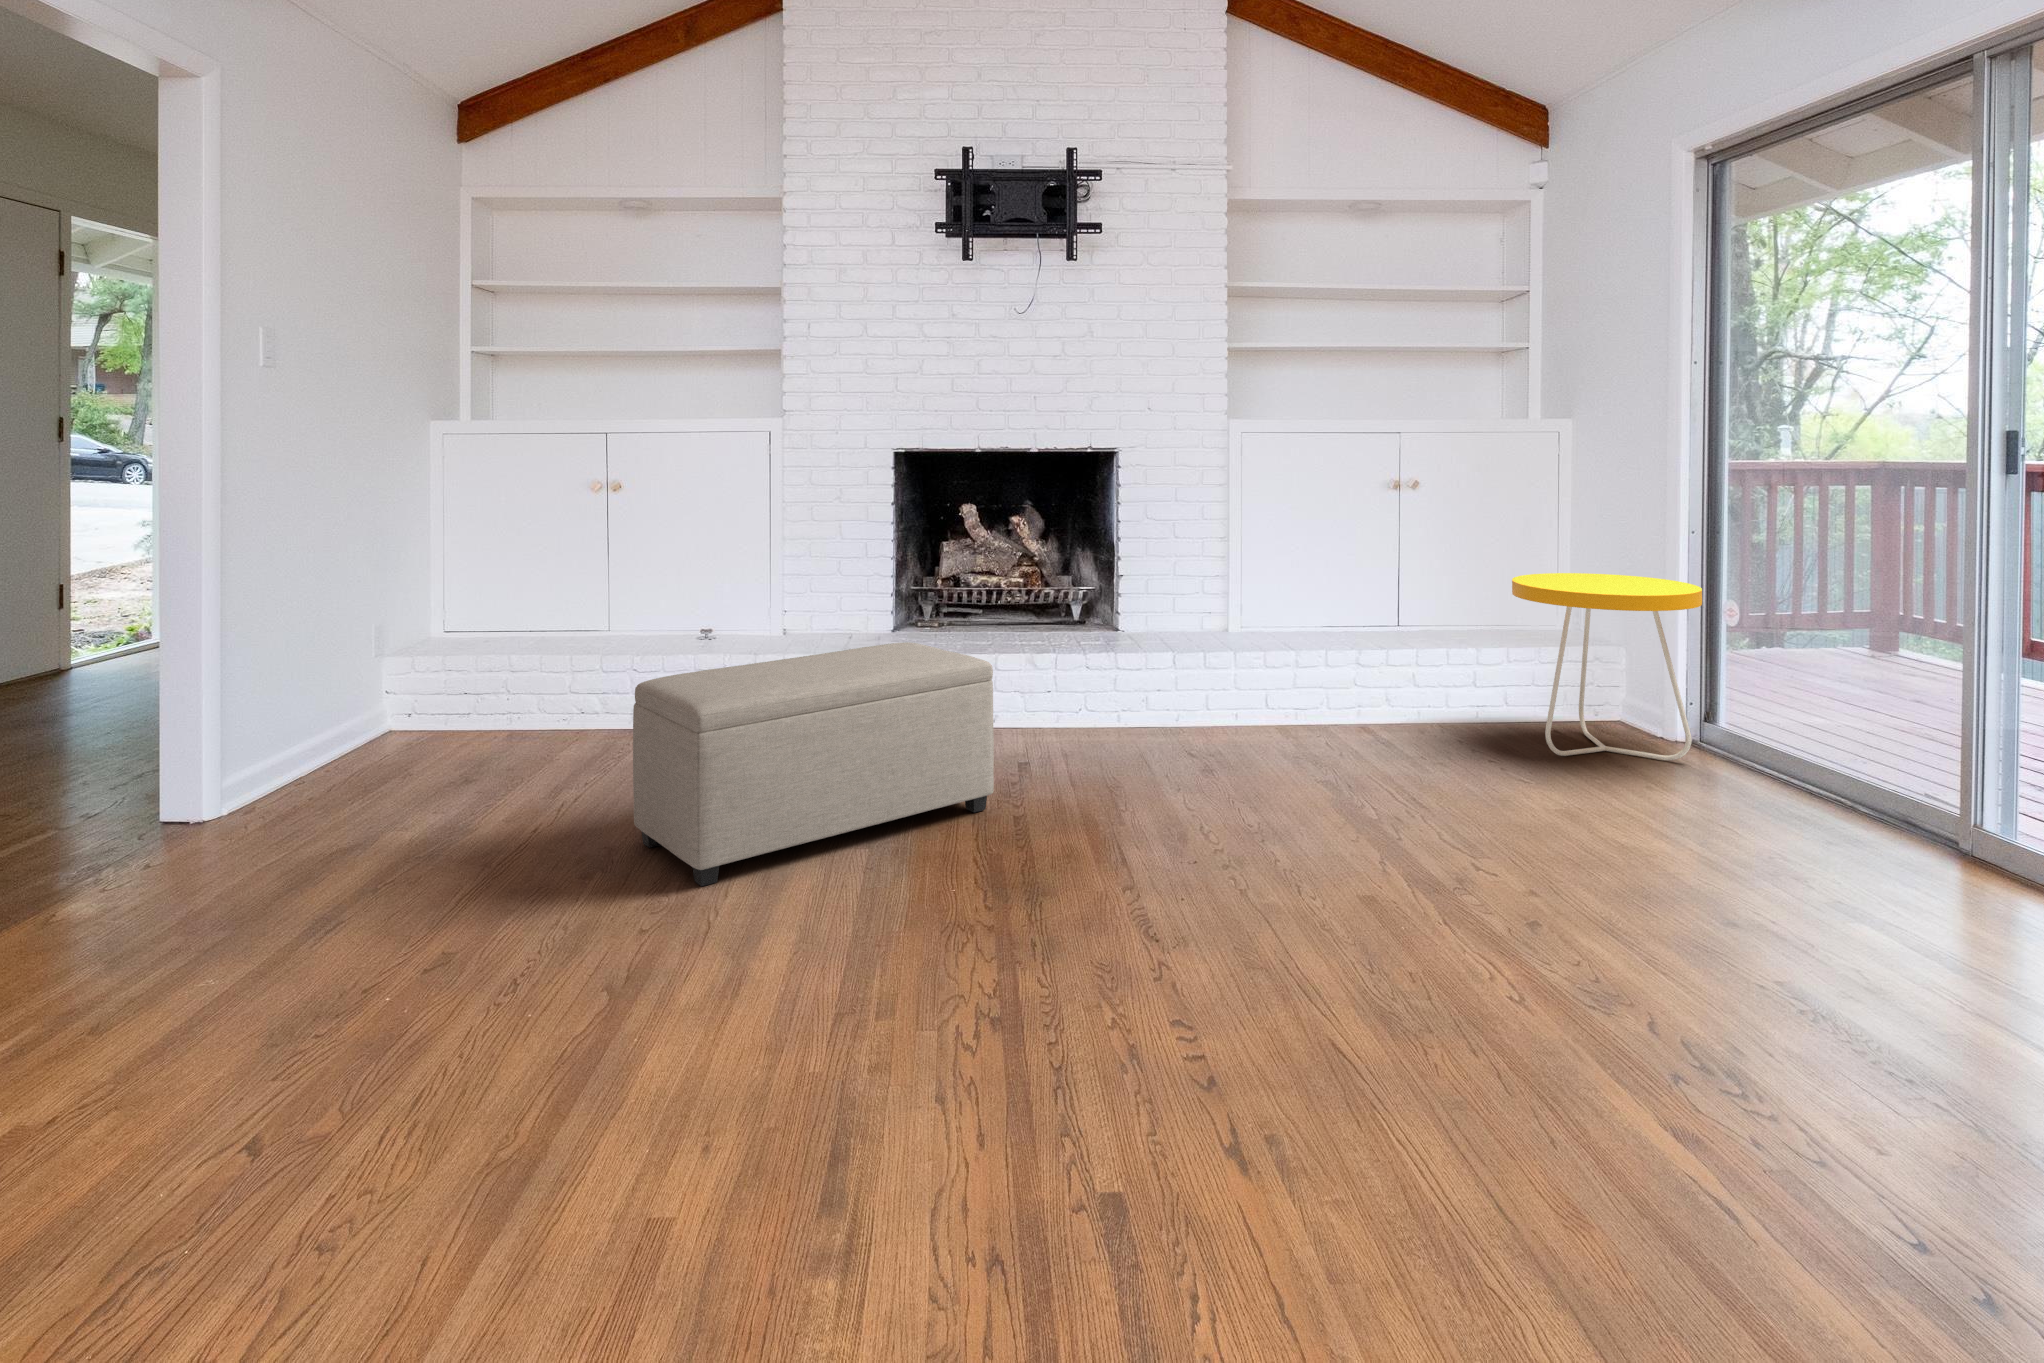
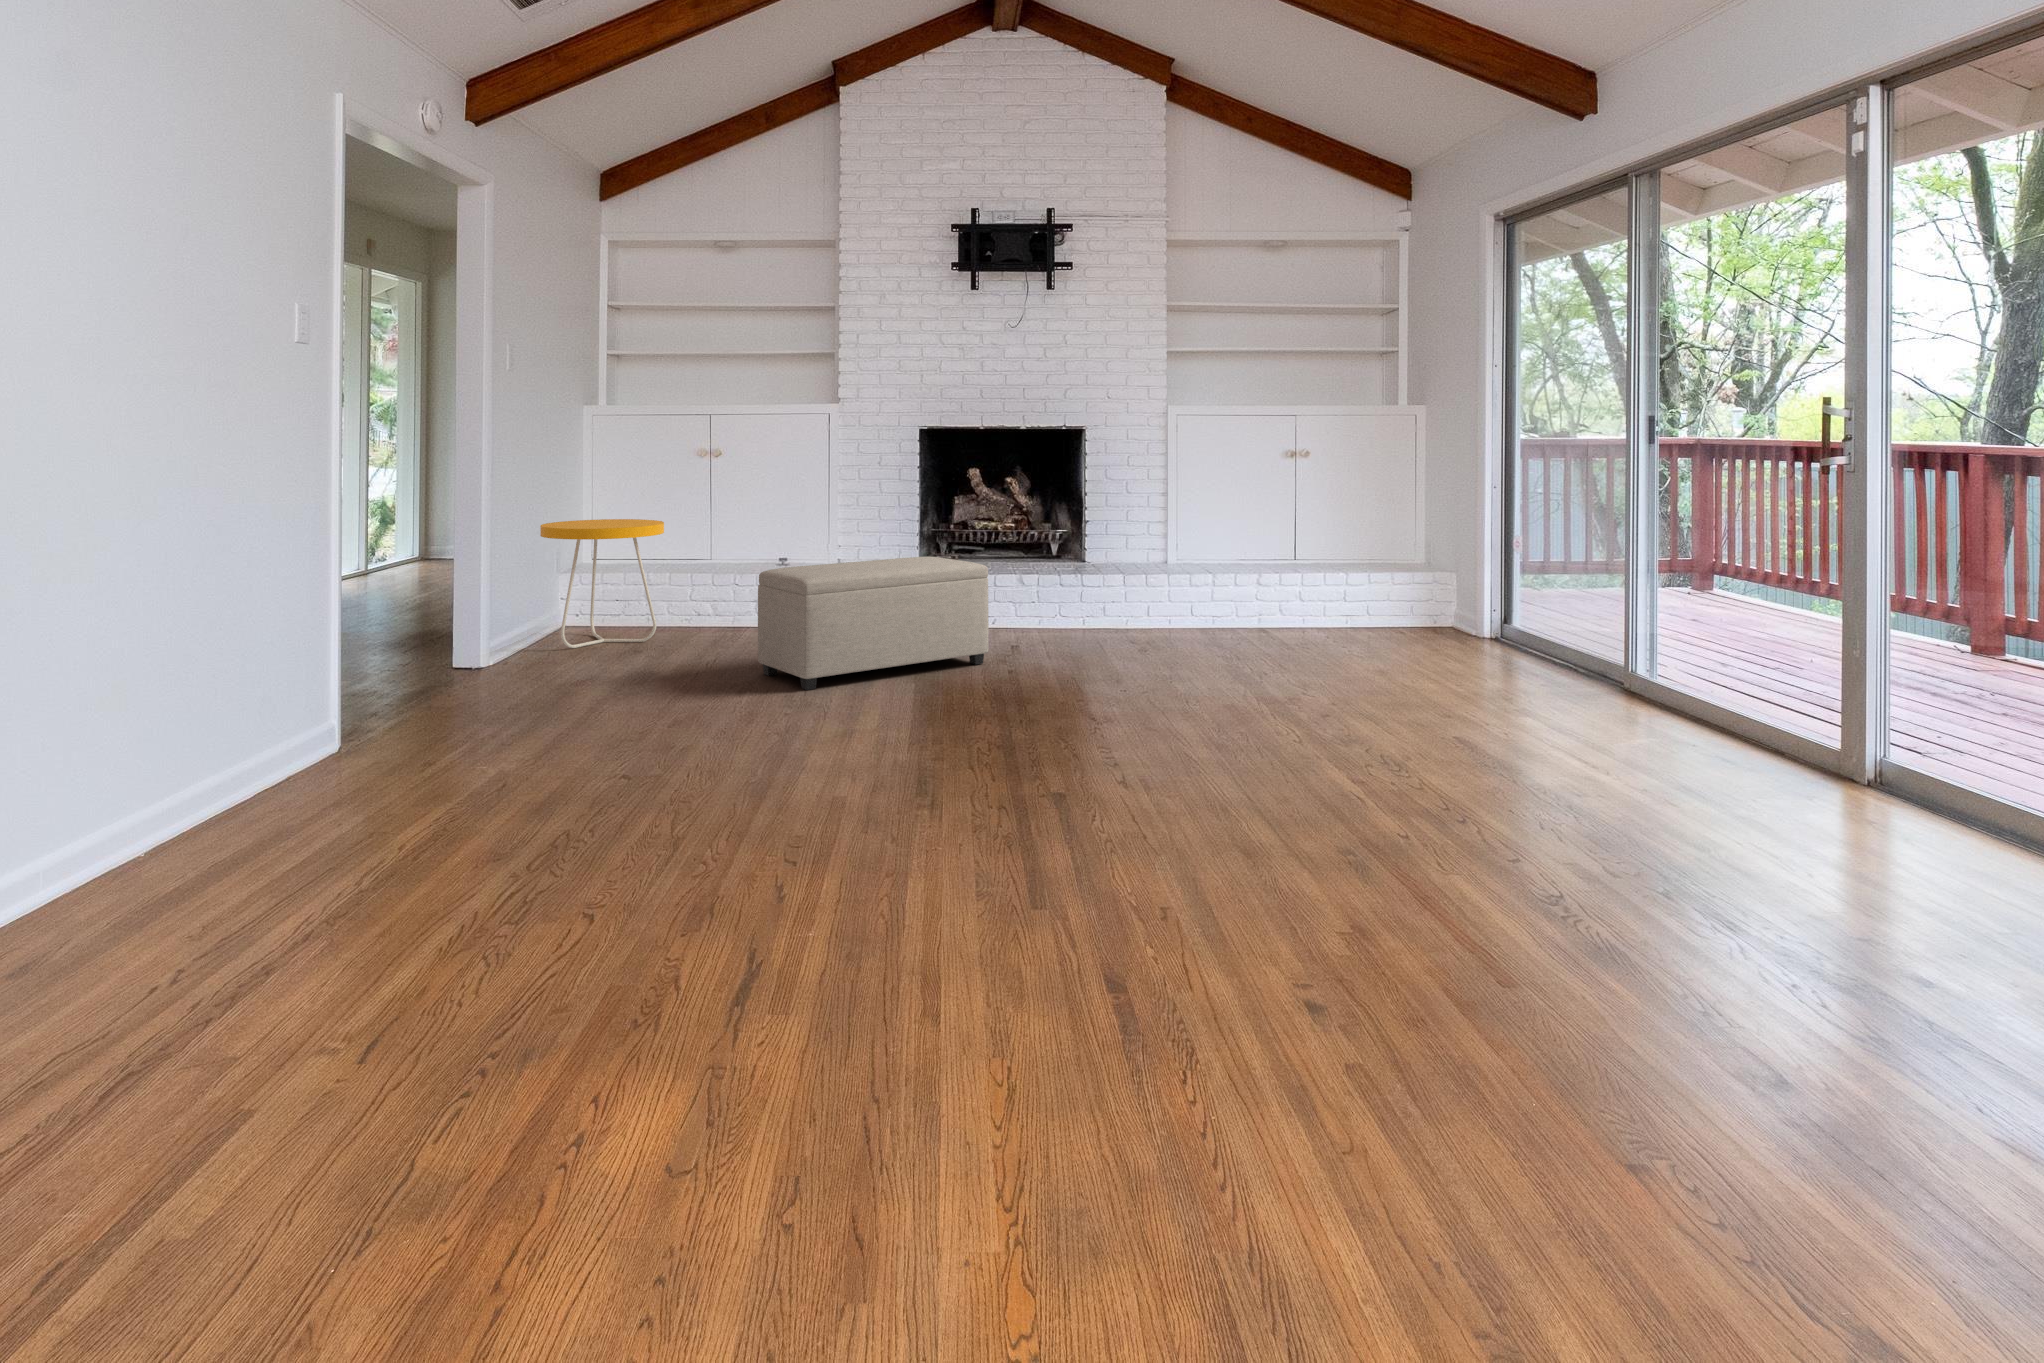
side table: present [1512,573,1702,761] -> present [540,519,664,648]

